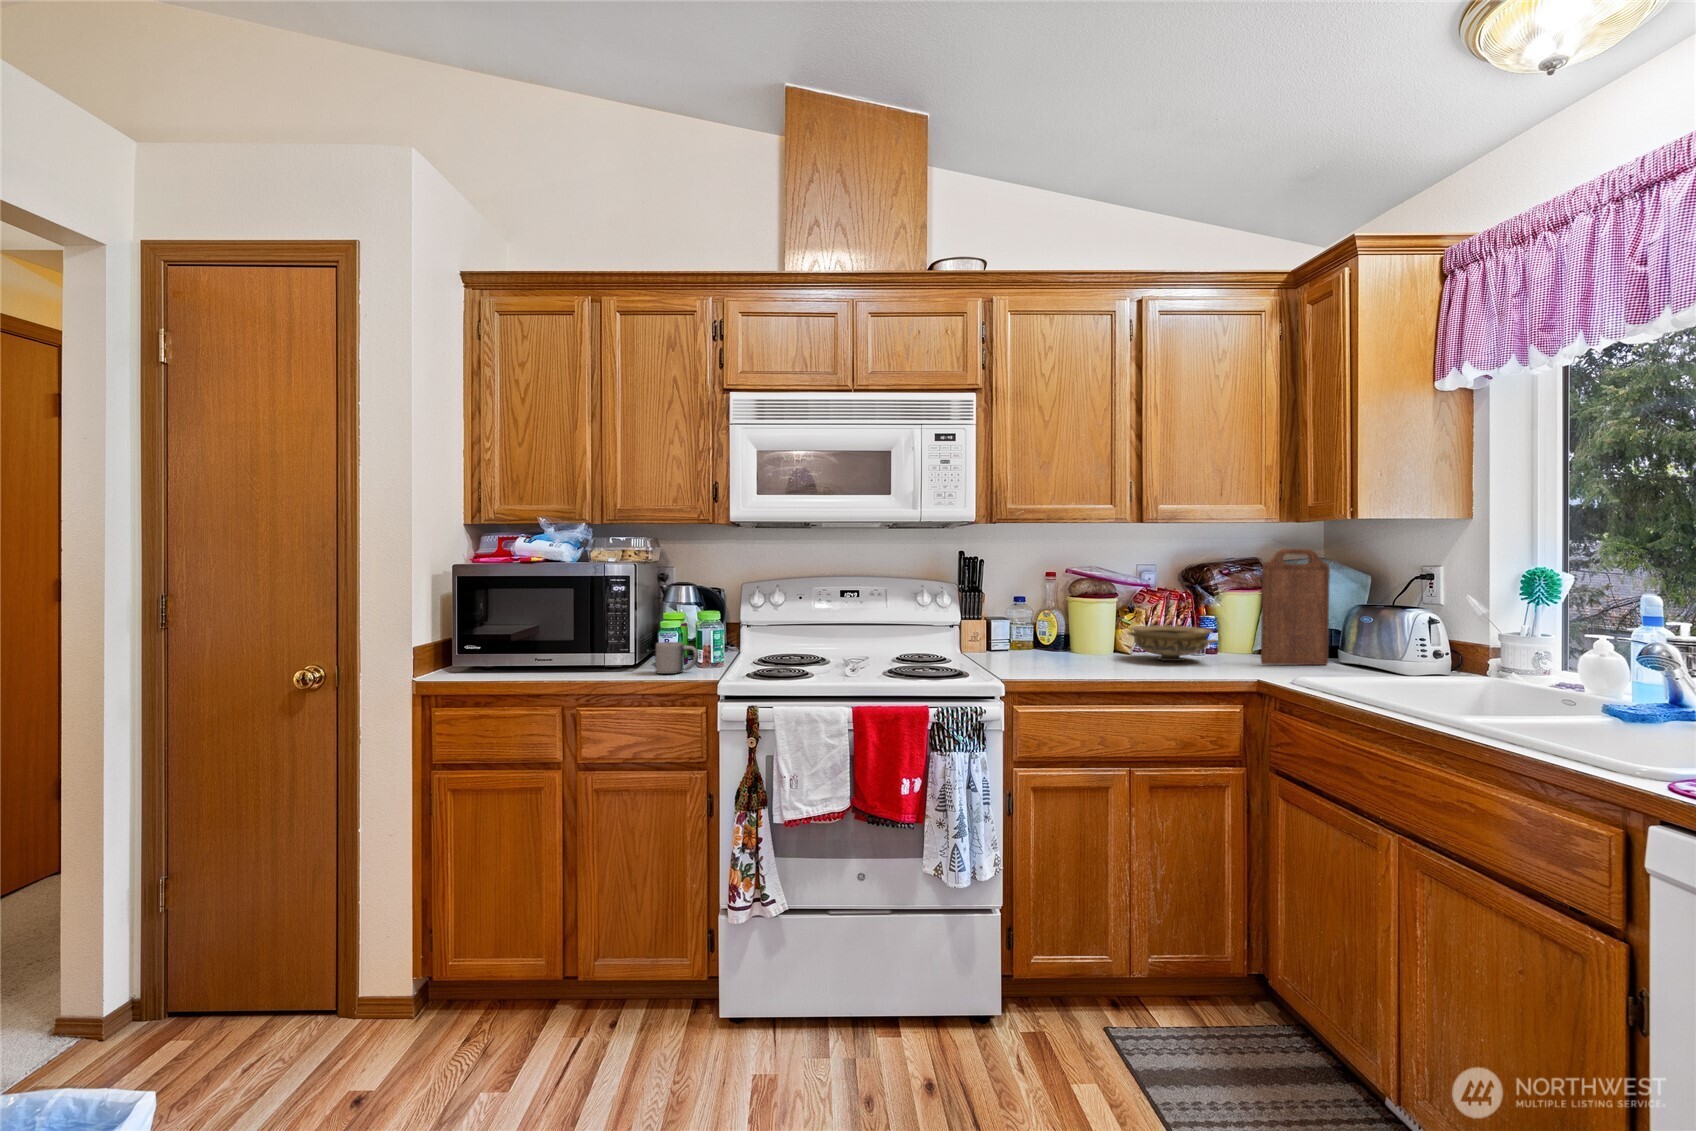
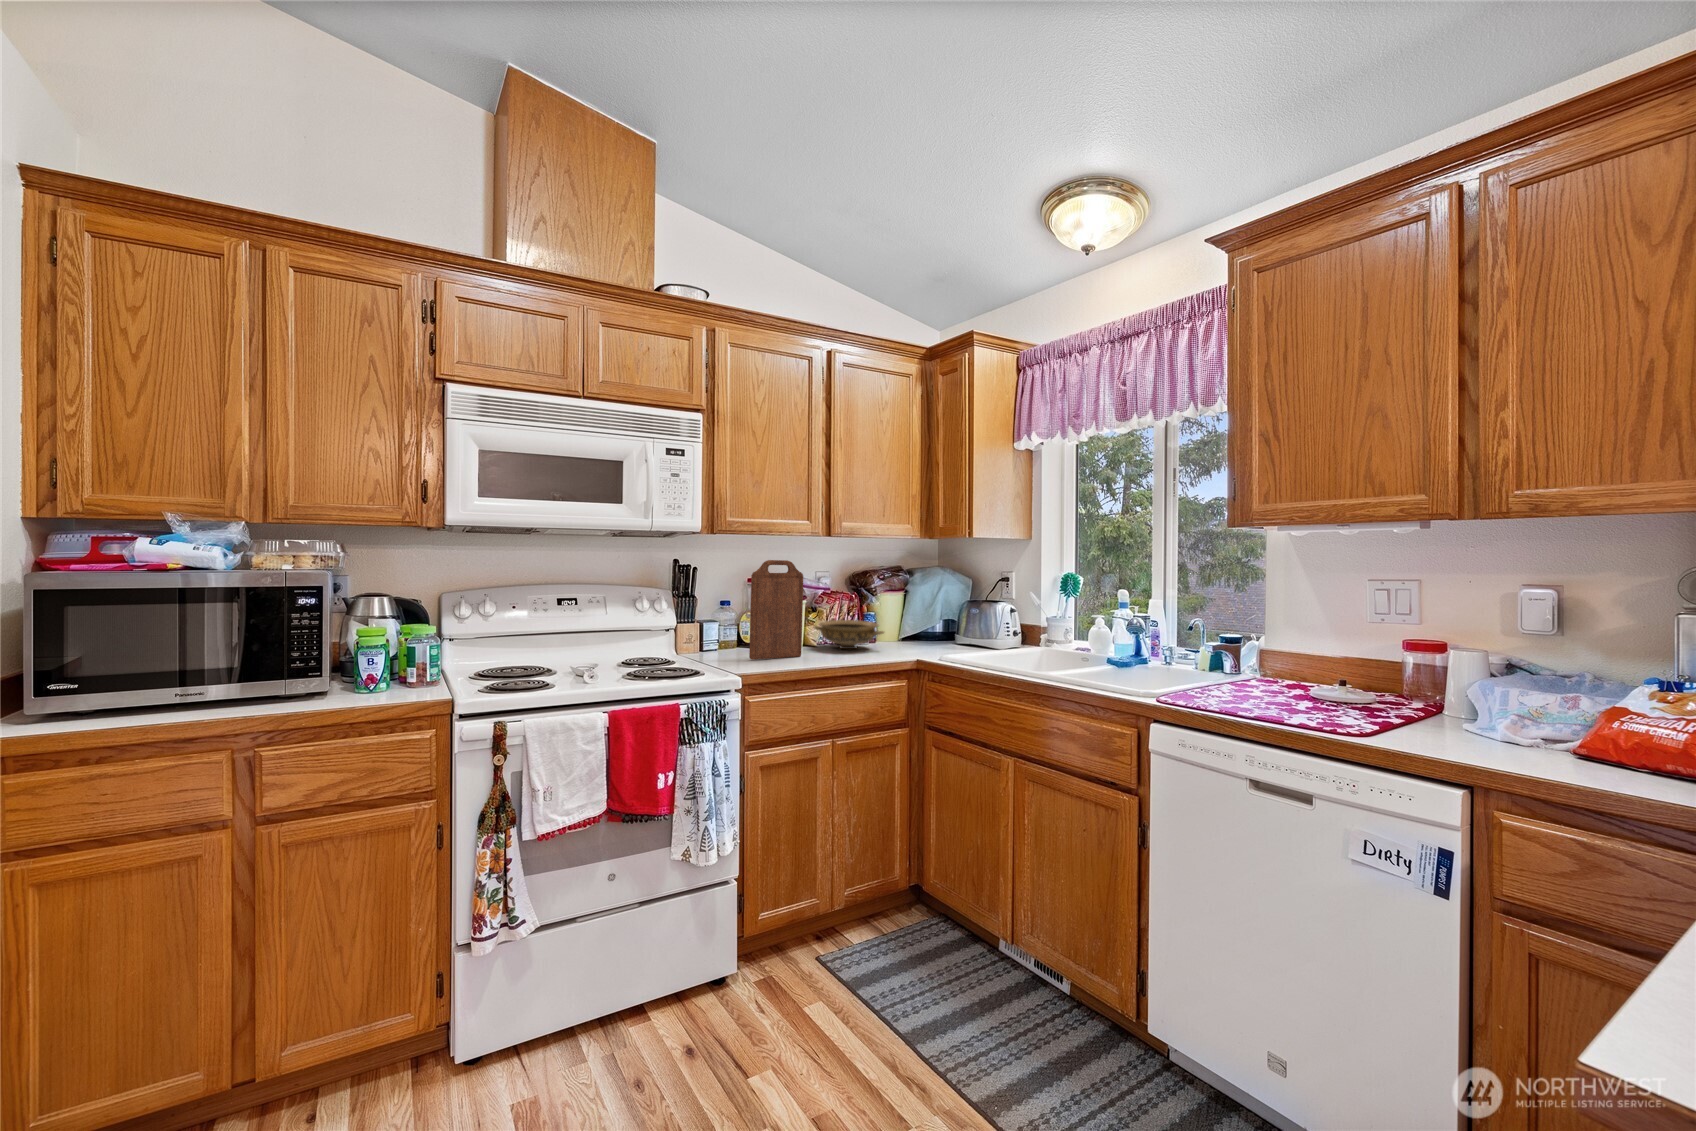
cutting board: present [1261,548,1330,665] -> present [749,560,803,660]
mug: present [656,642,698,674] -> none [359,659,414,696]

